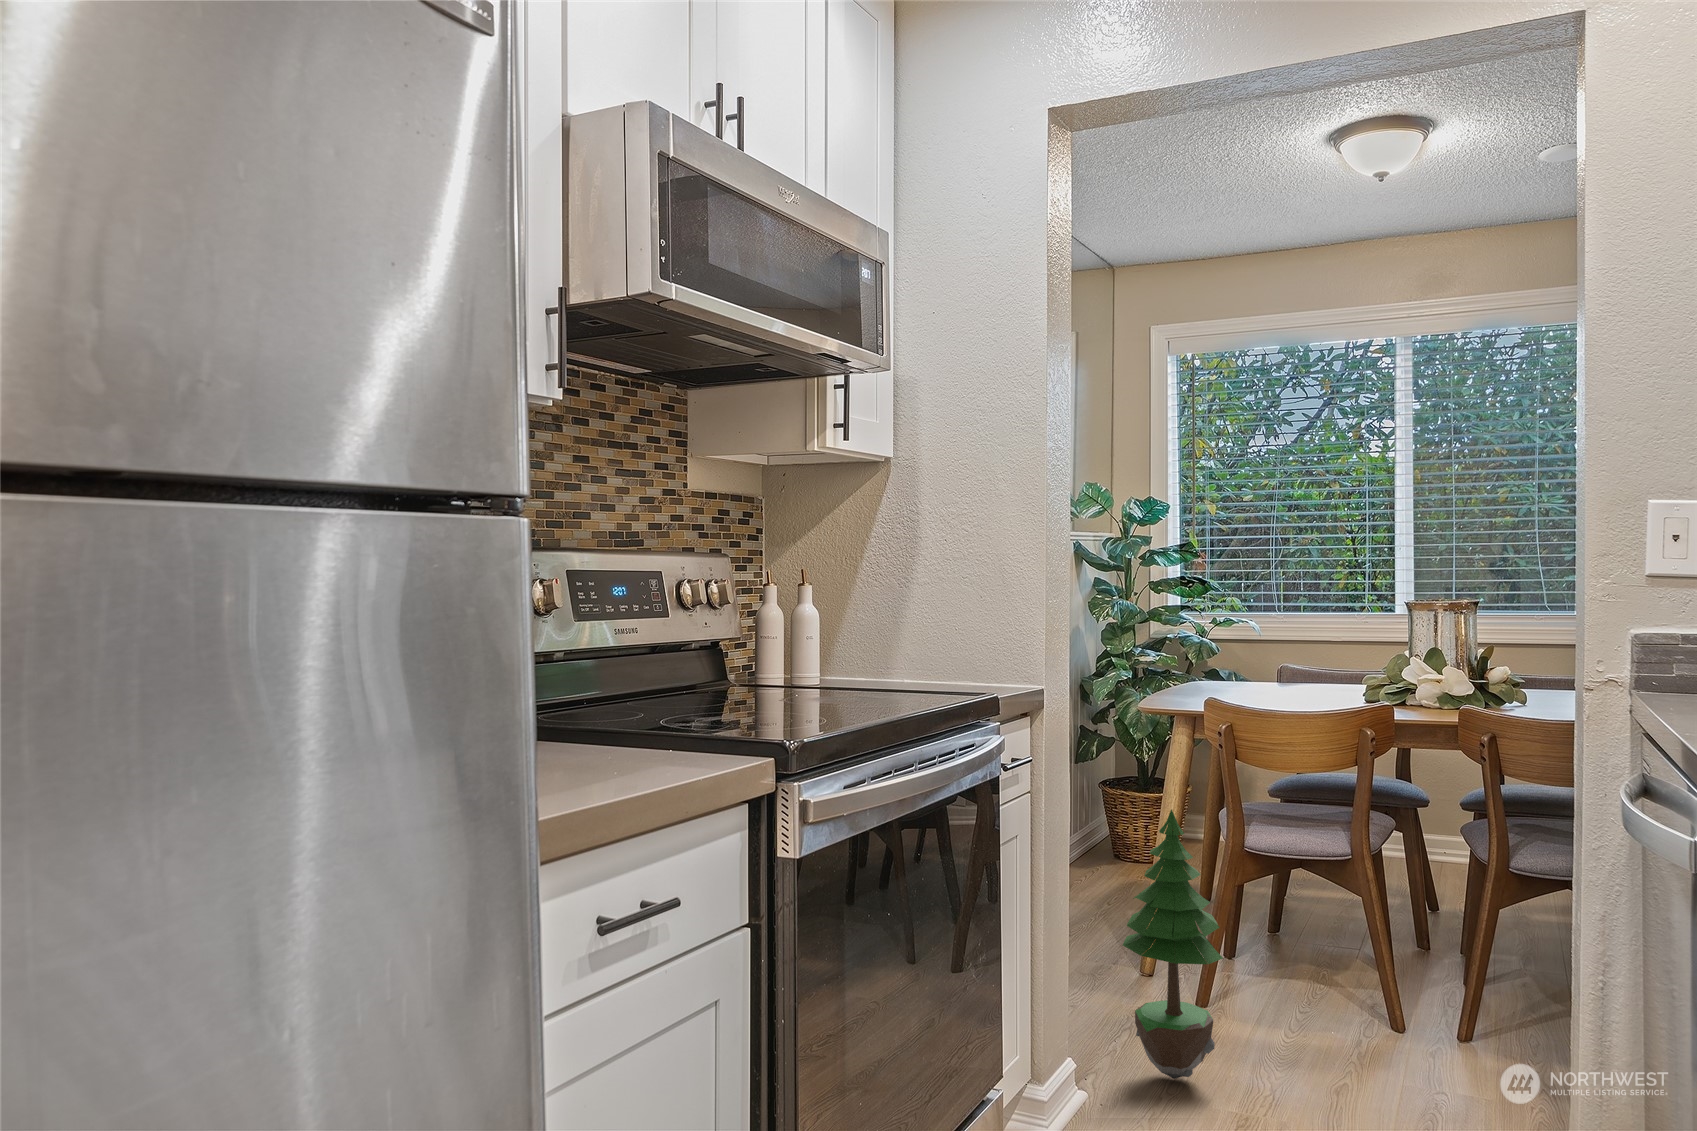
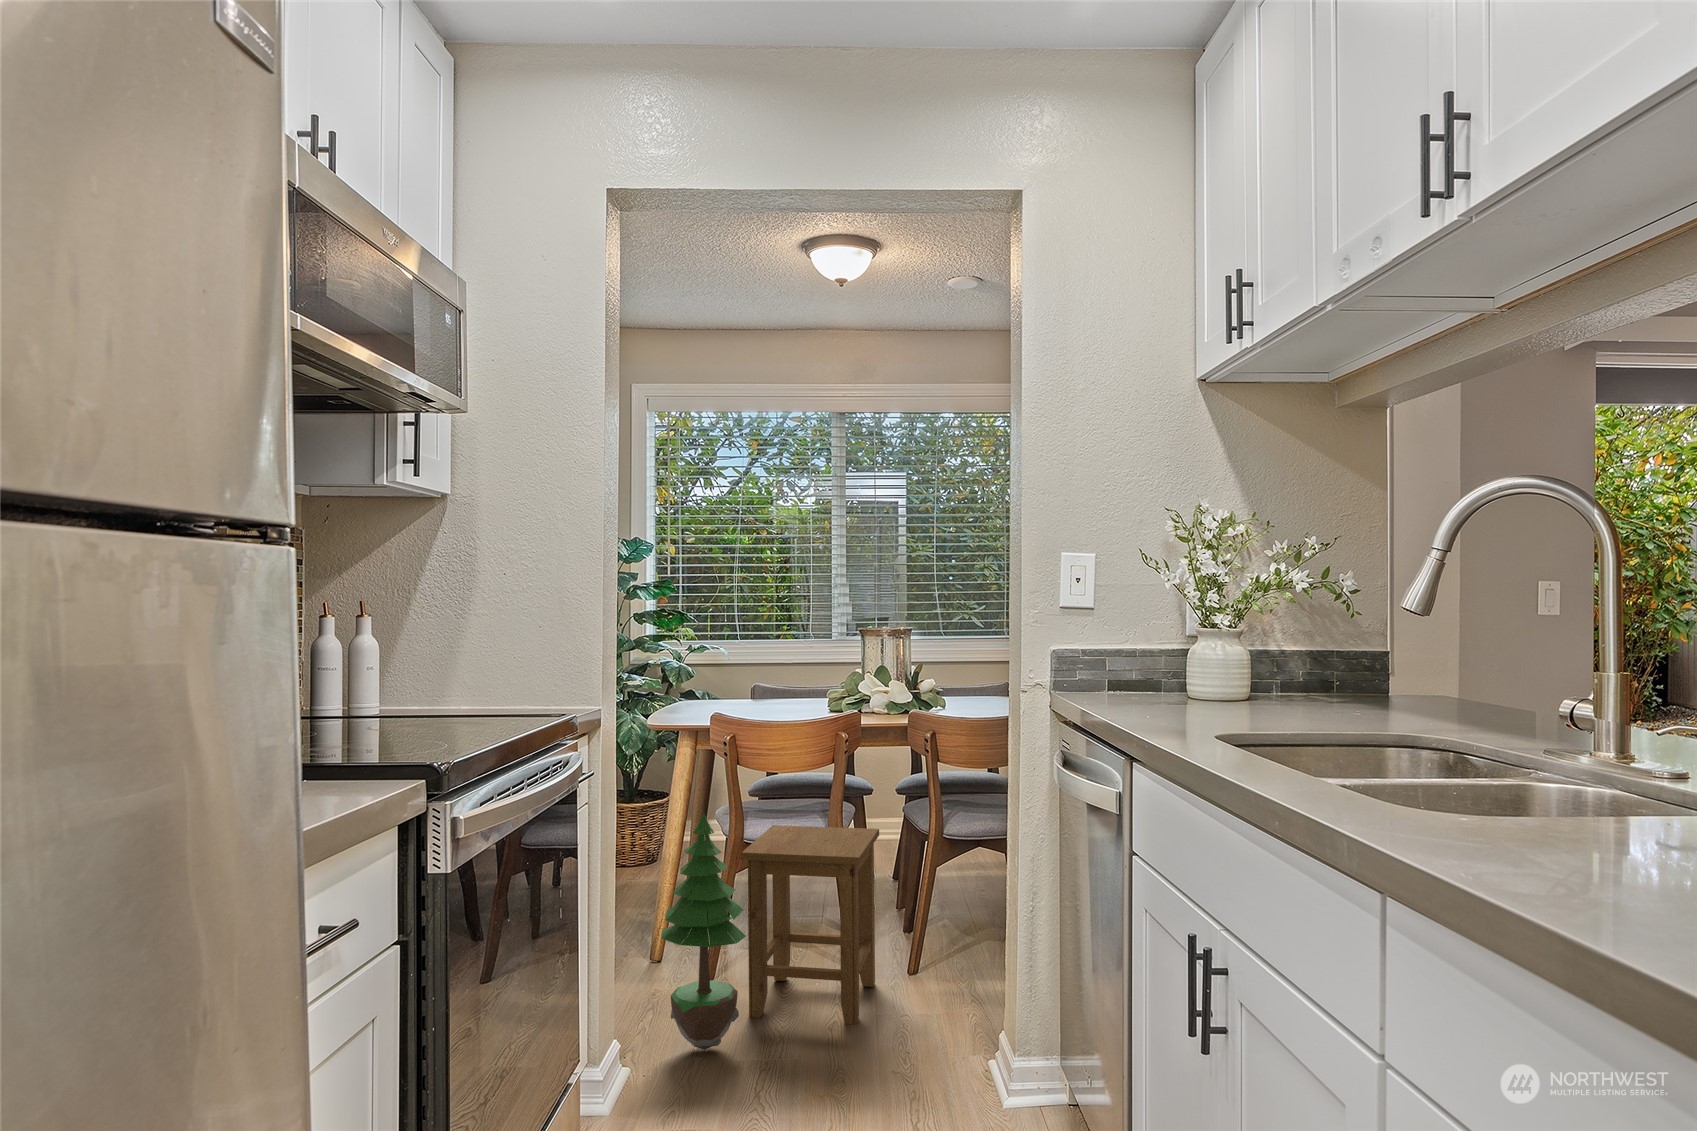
stool: none [1226,834,1416,1088] -> present [741,825,879,1024]

